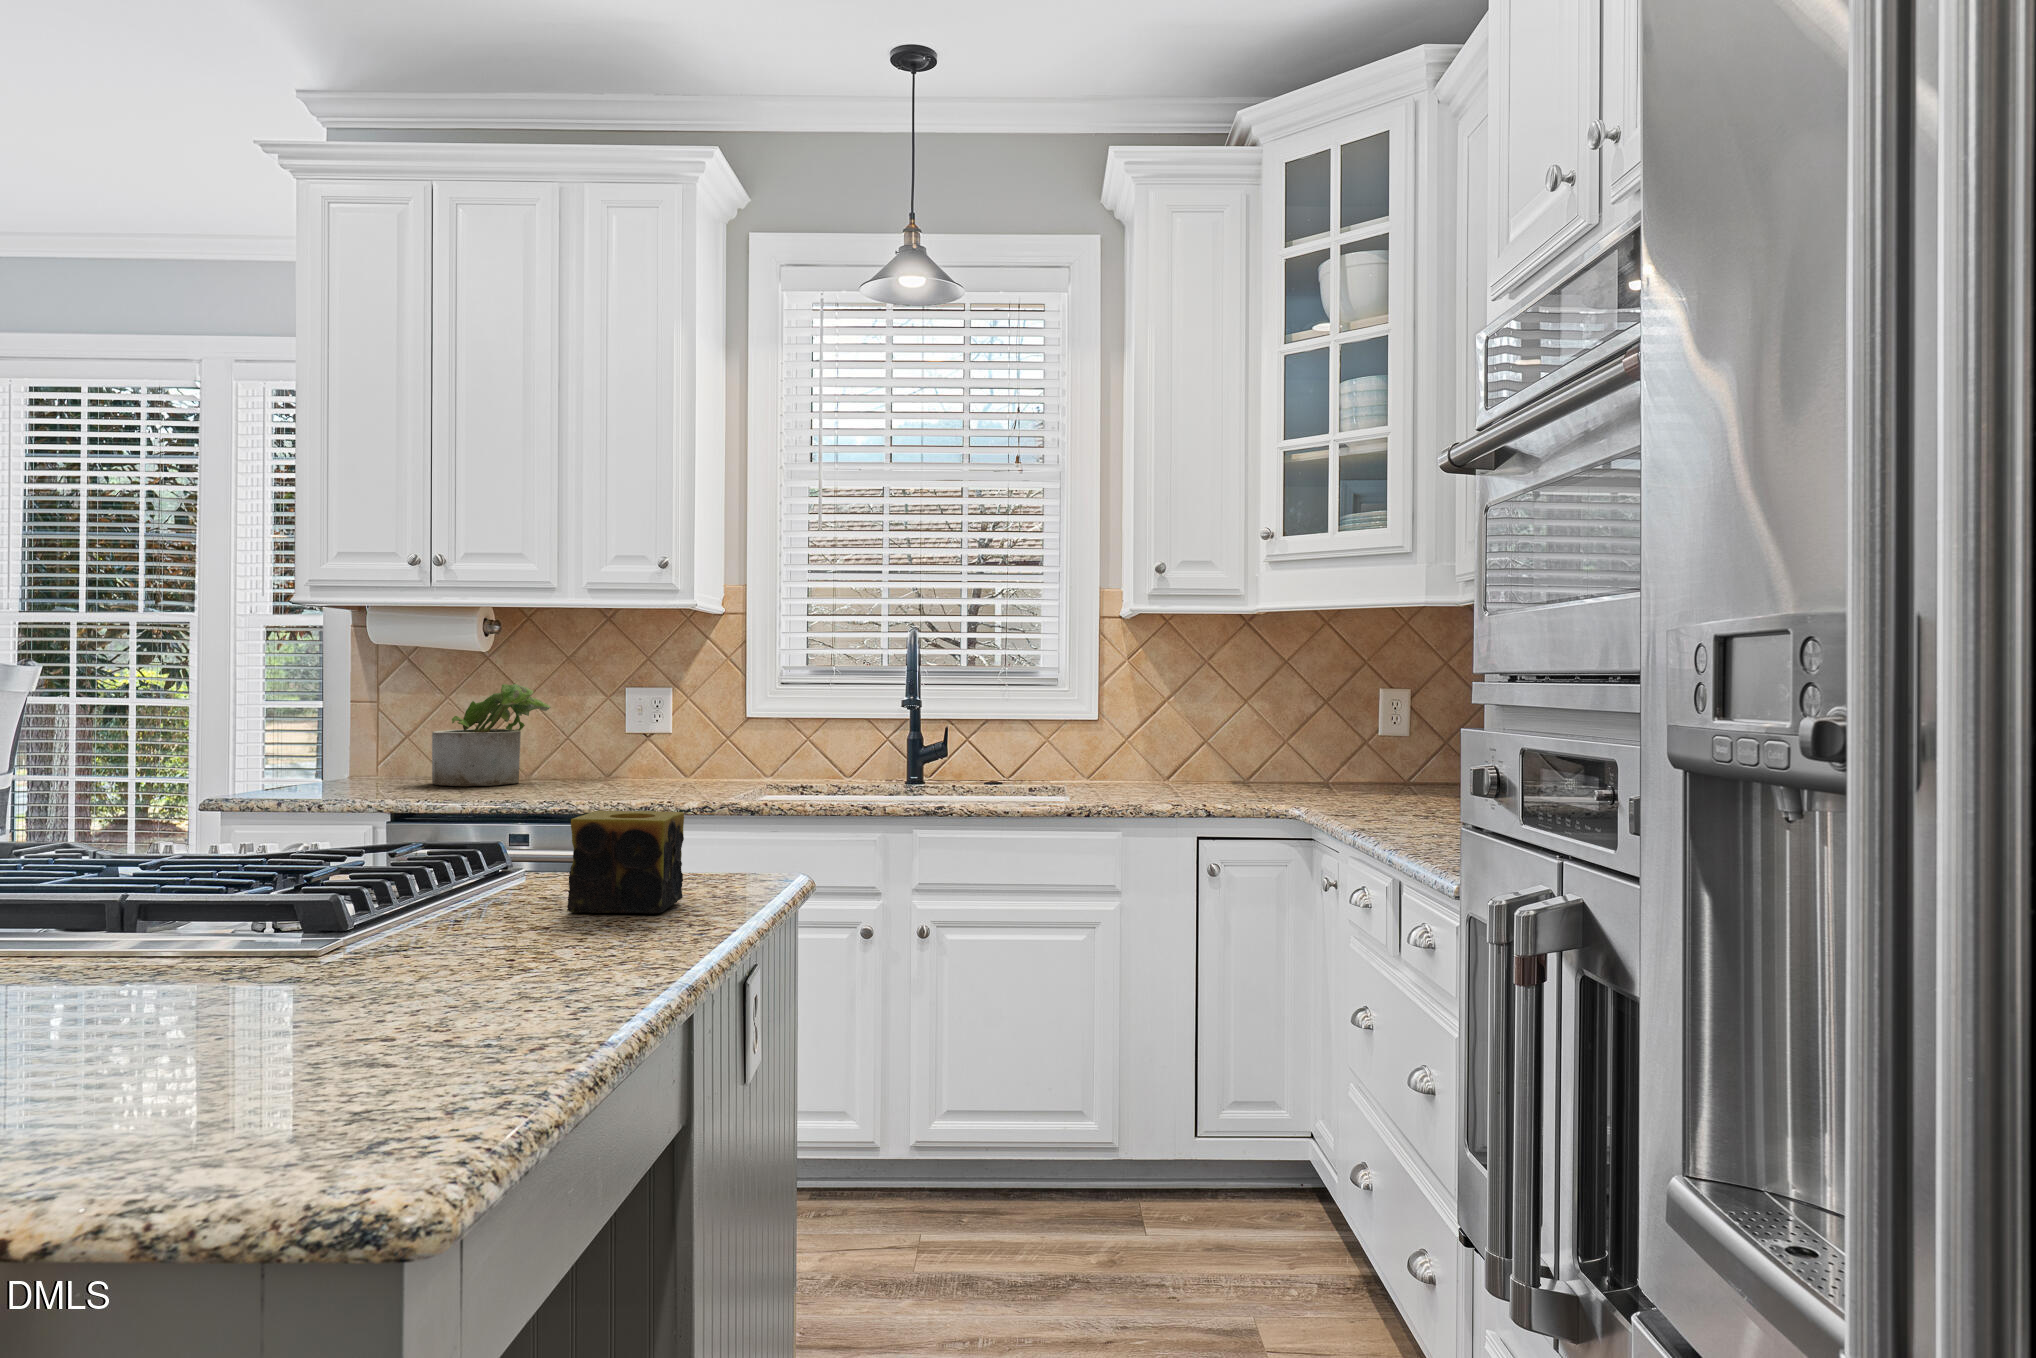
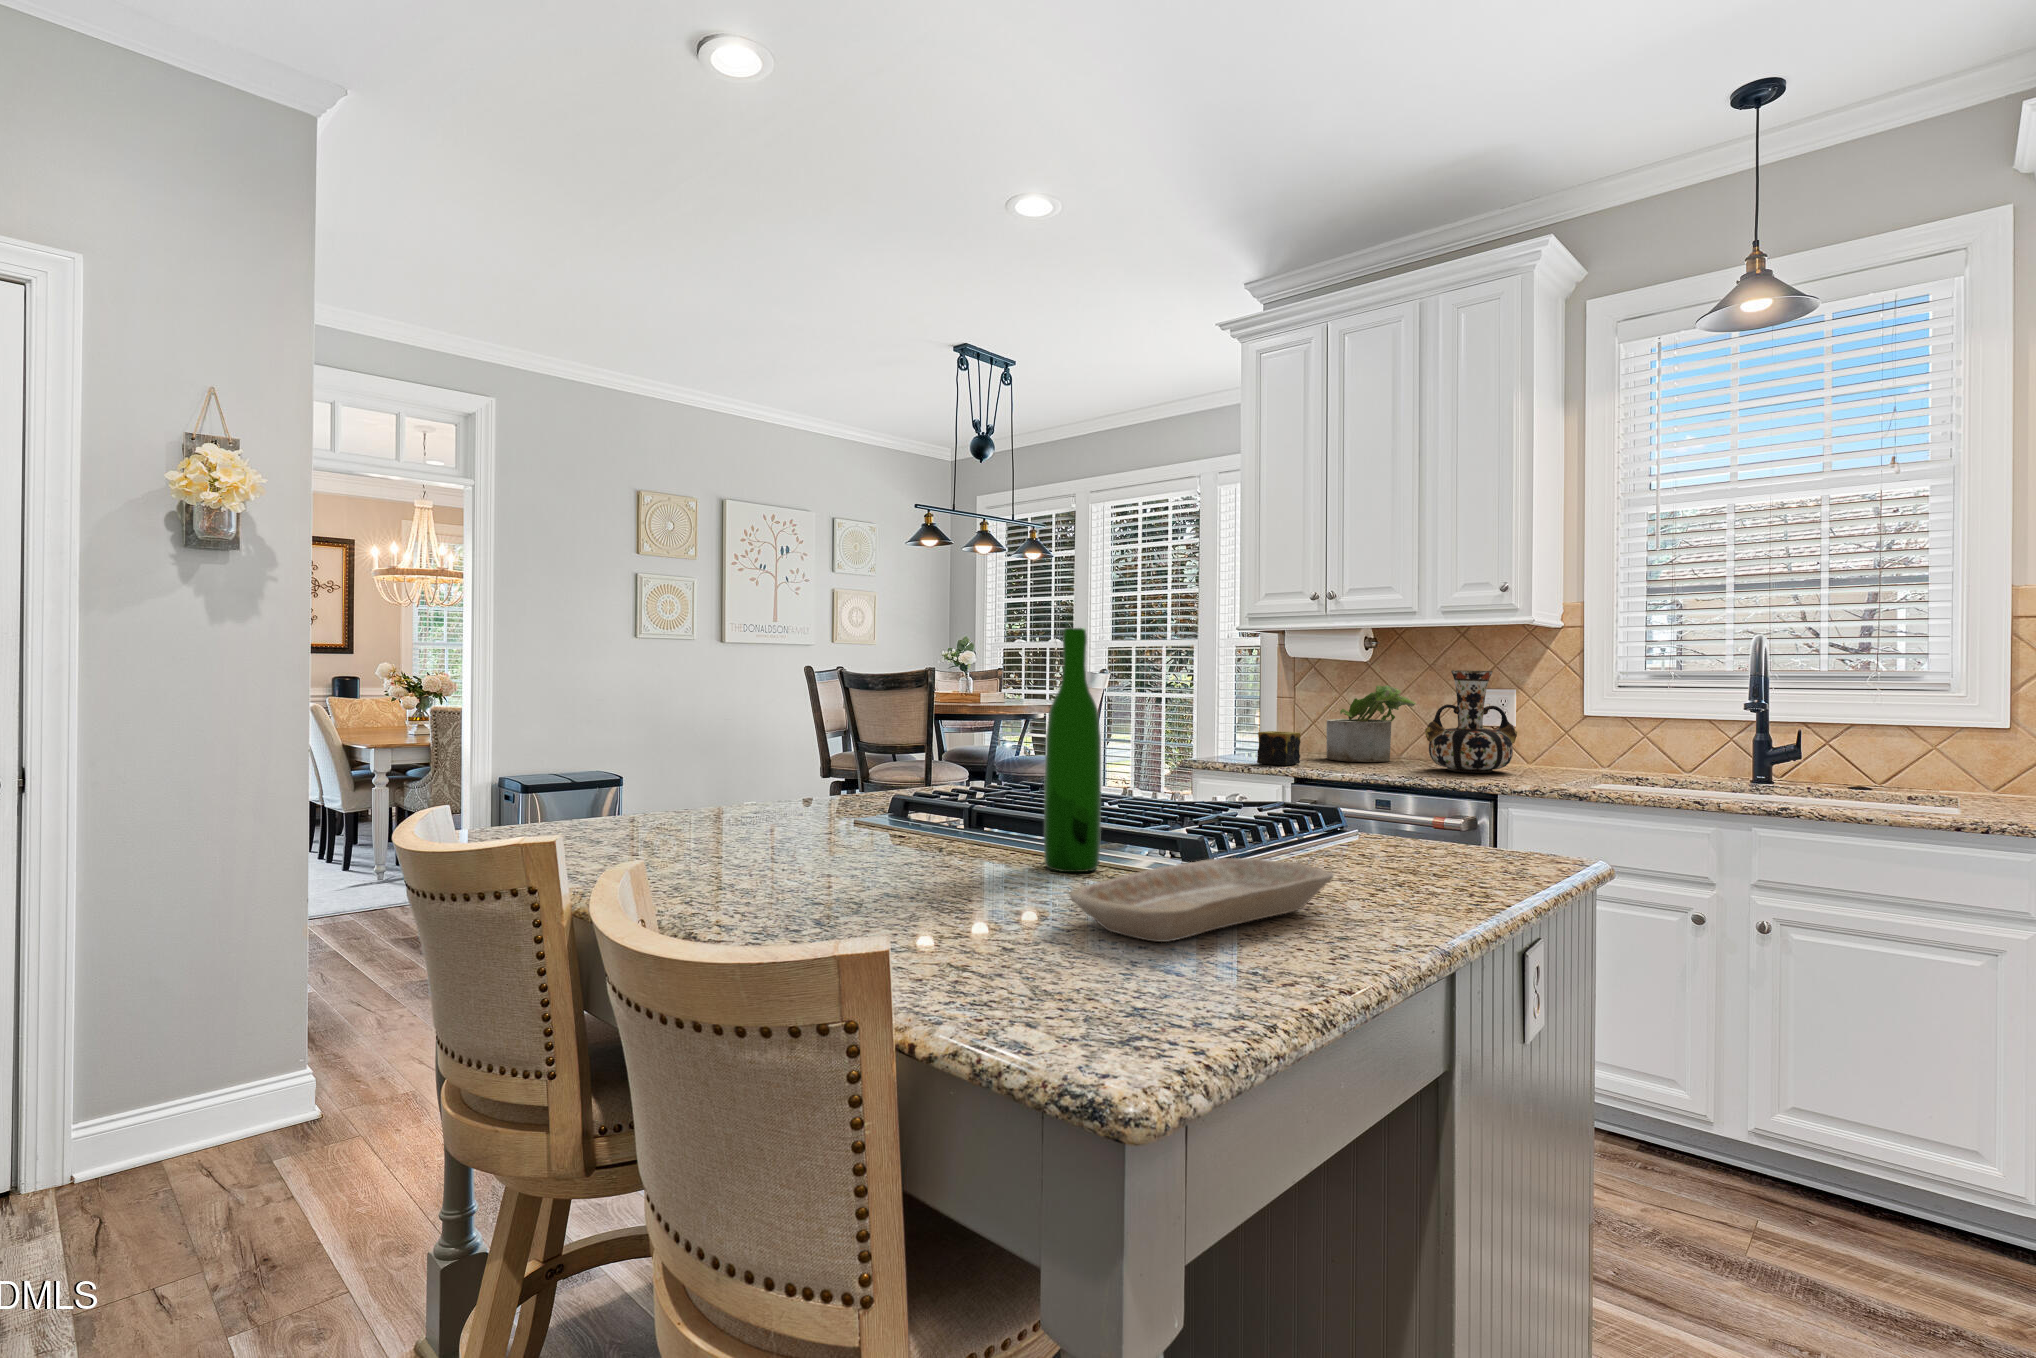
wine bottle: none [86,598,185,967] -> present [1044,628,1101,872]
vase: none [567,664,675,790] -> present [1425,670,1517,773]
candle: present [567,810,684,914] -> present [1257,731,1301,765]
tray: none [187,908,546,1032] -> present [1069,858,1333,942]

